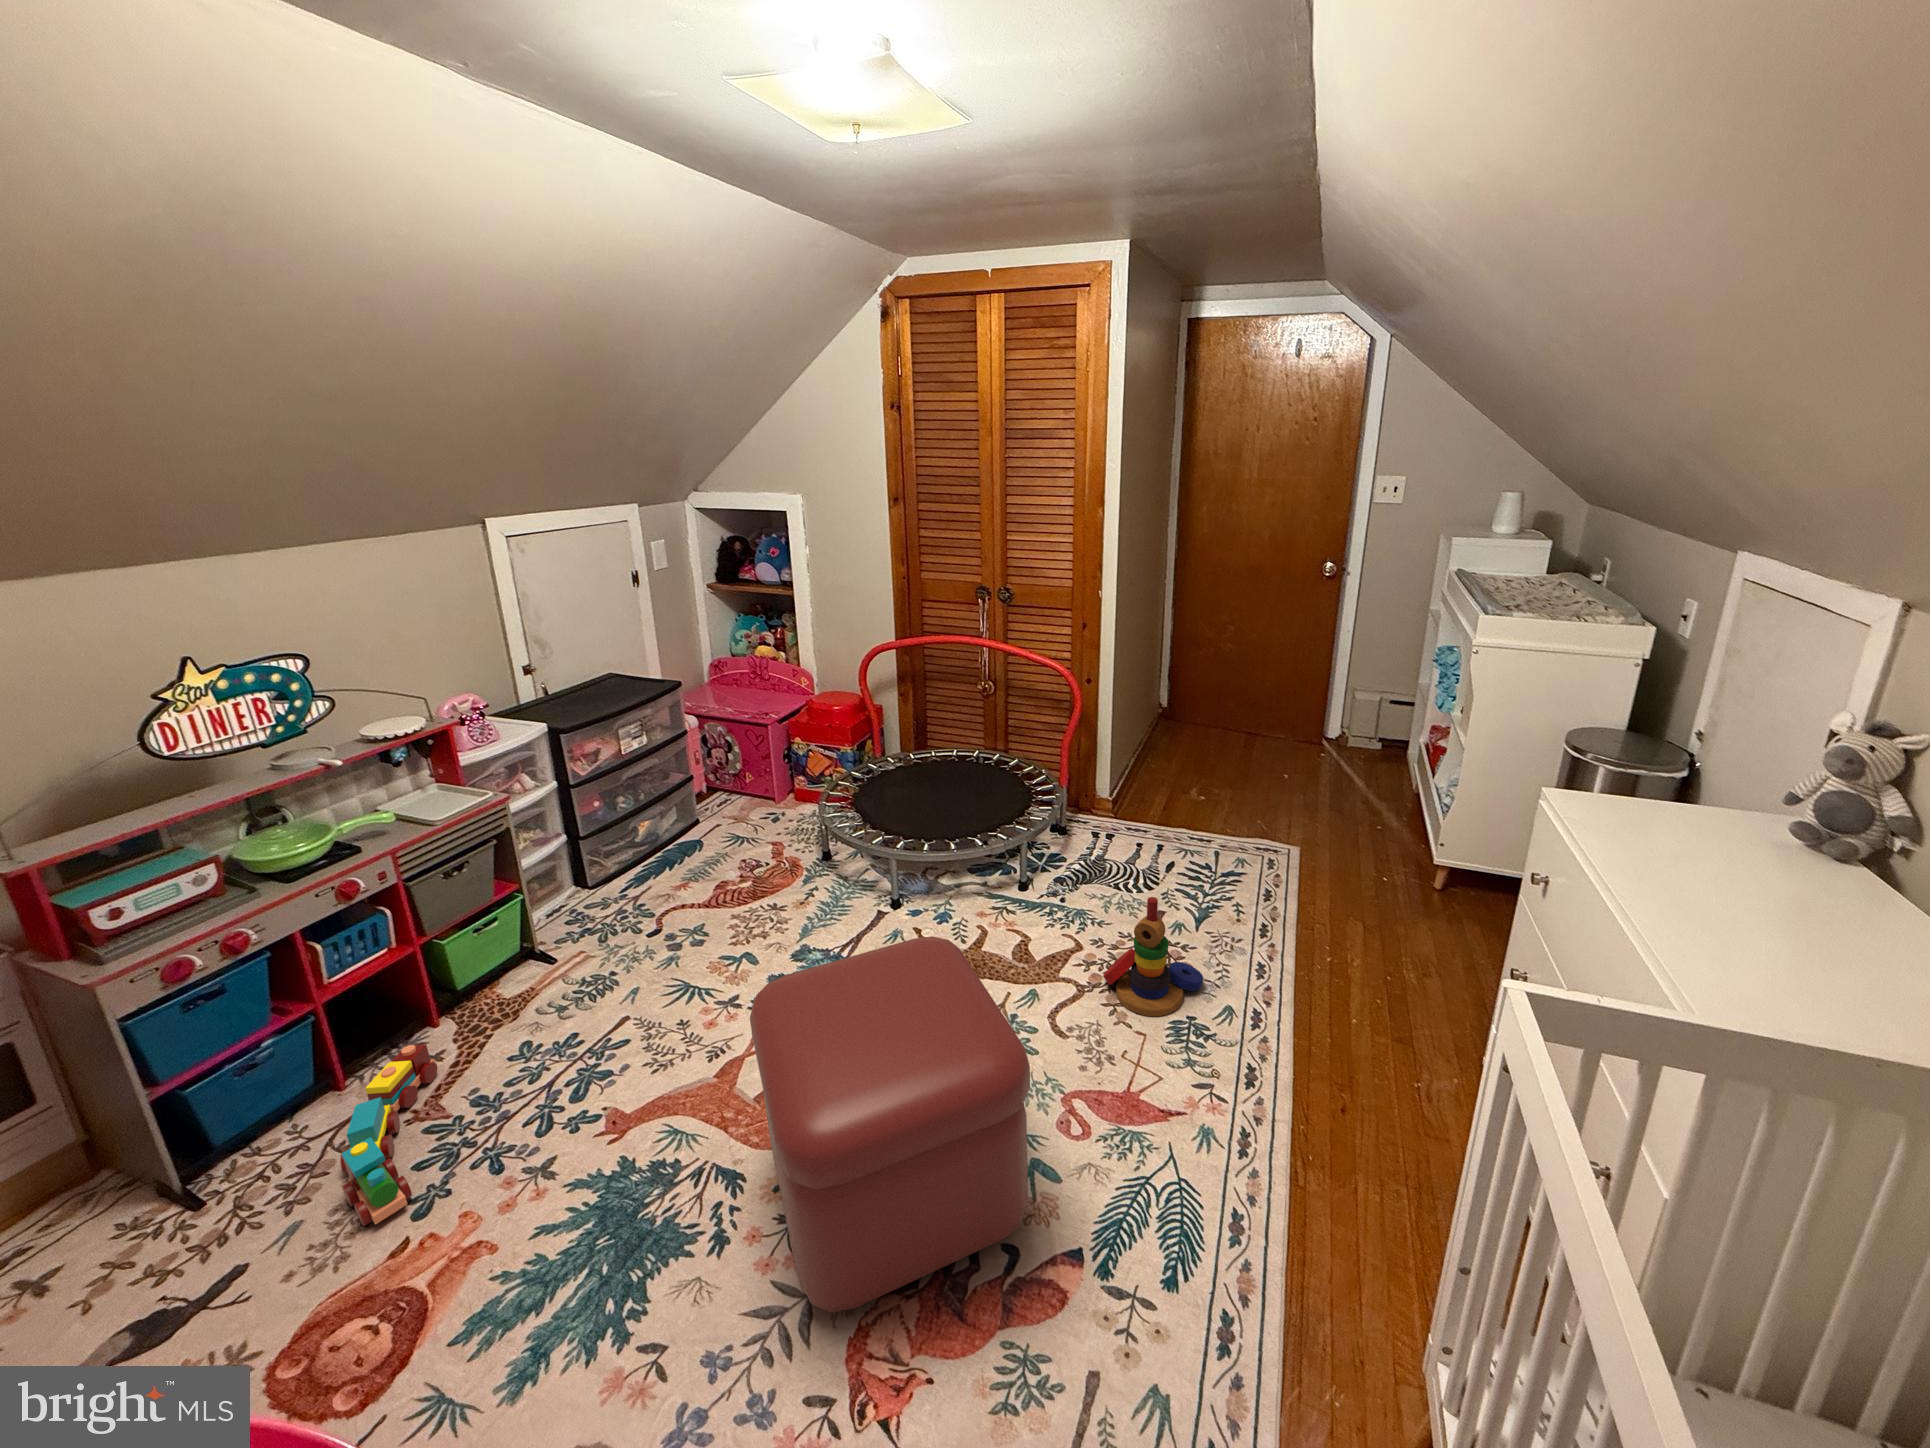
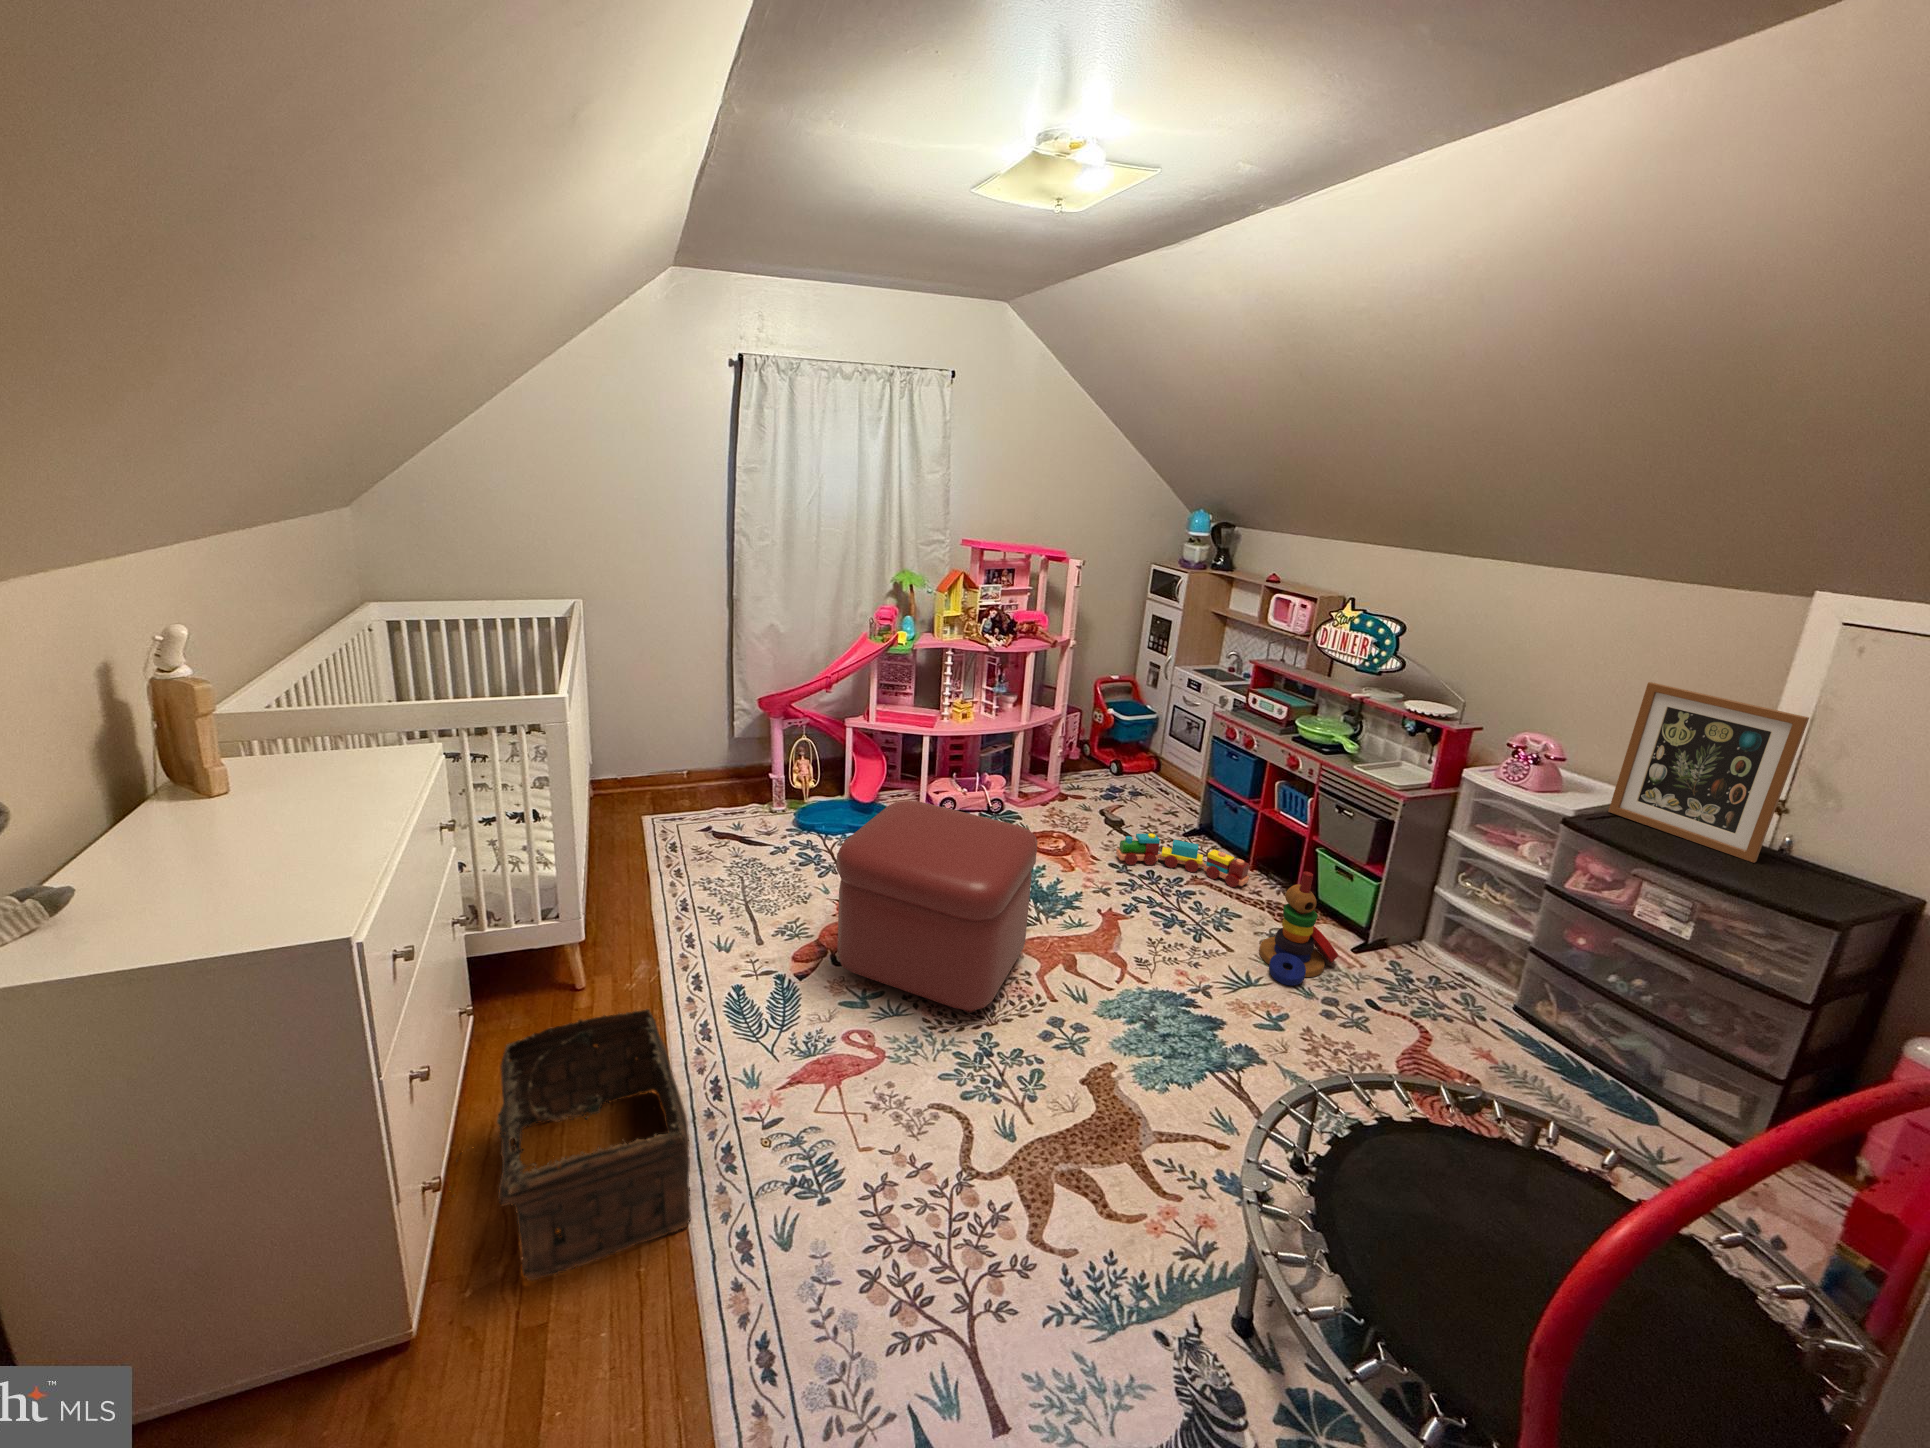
picture frame: none [489,597,586,726] -> present [1608,682,1809,863]
stacking toy: present [1103,897,1203,1016] -> present [1259,872,1338,985]
basket: none [1293,973,1495,1215] -> present [497,1009,691,1280]

